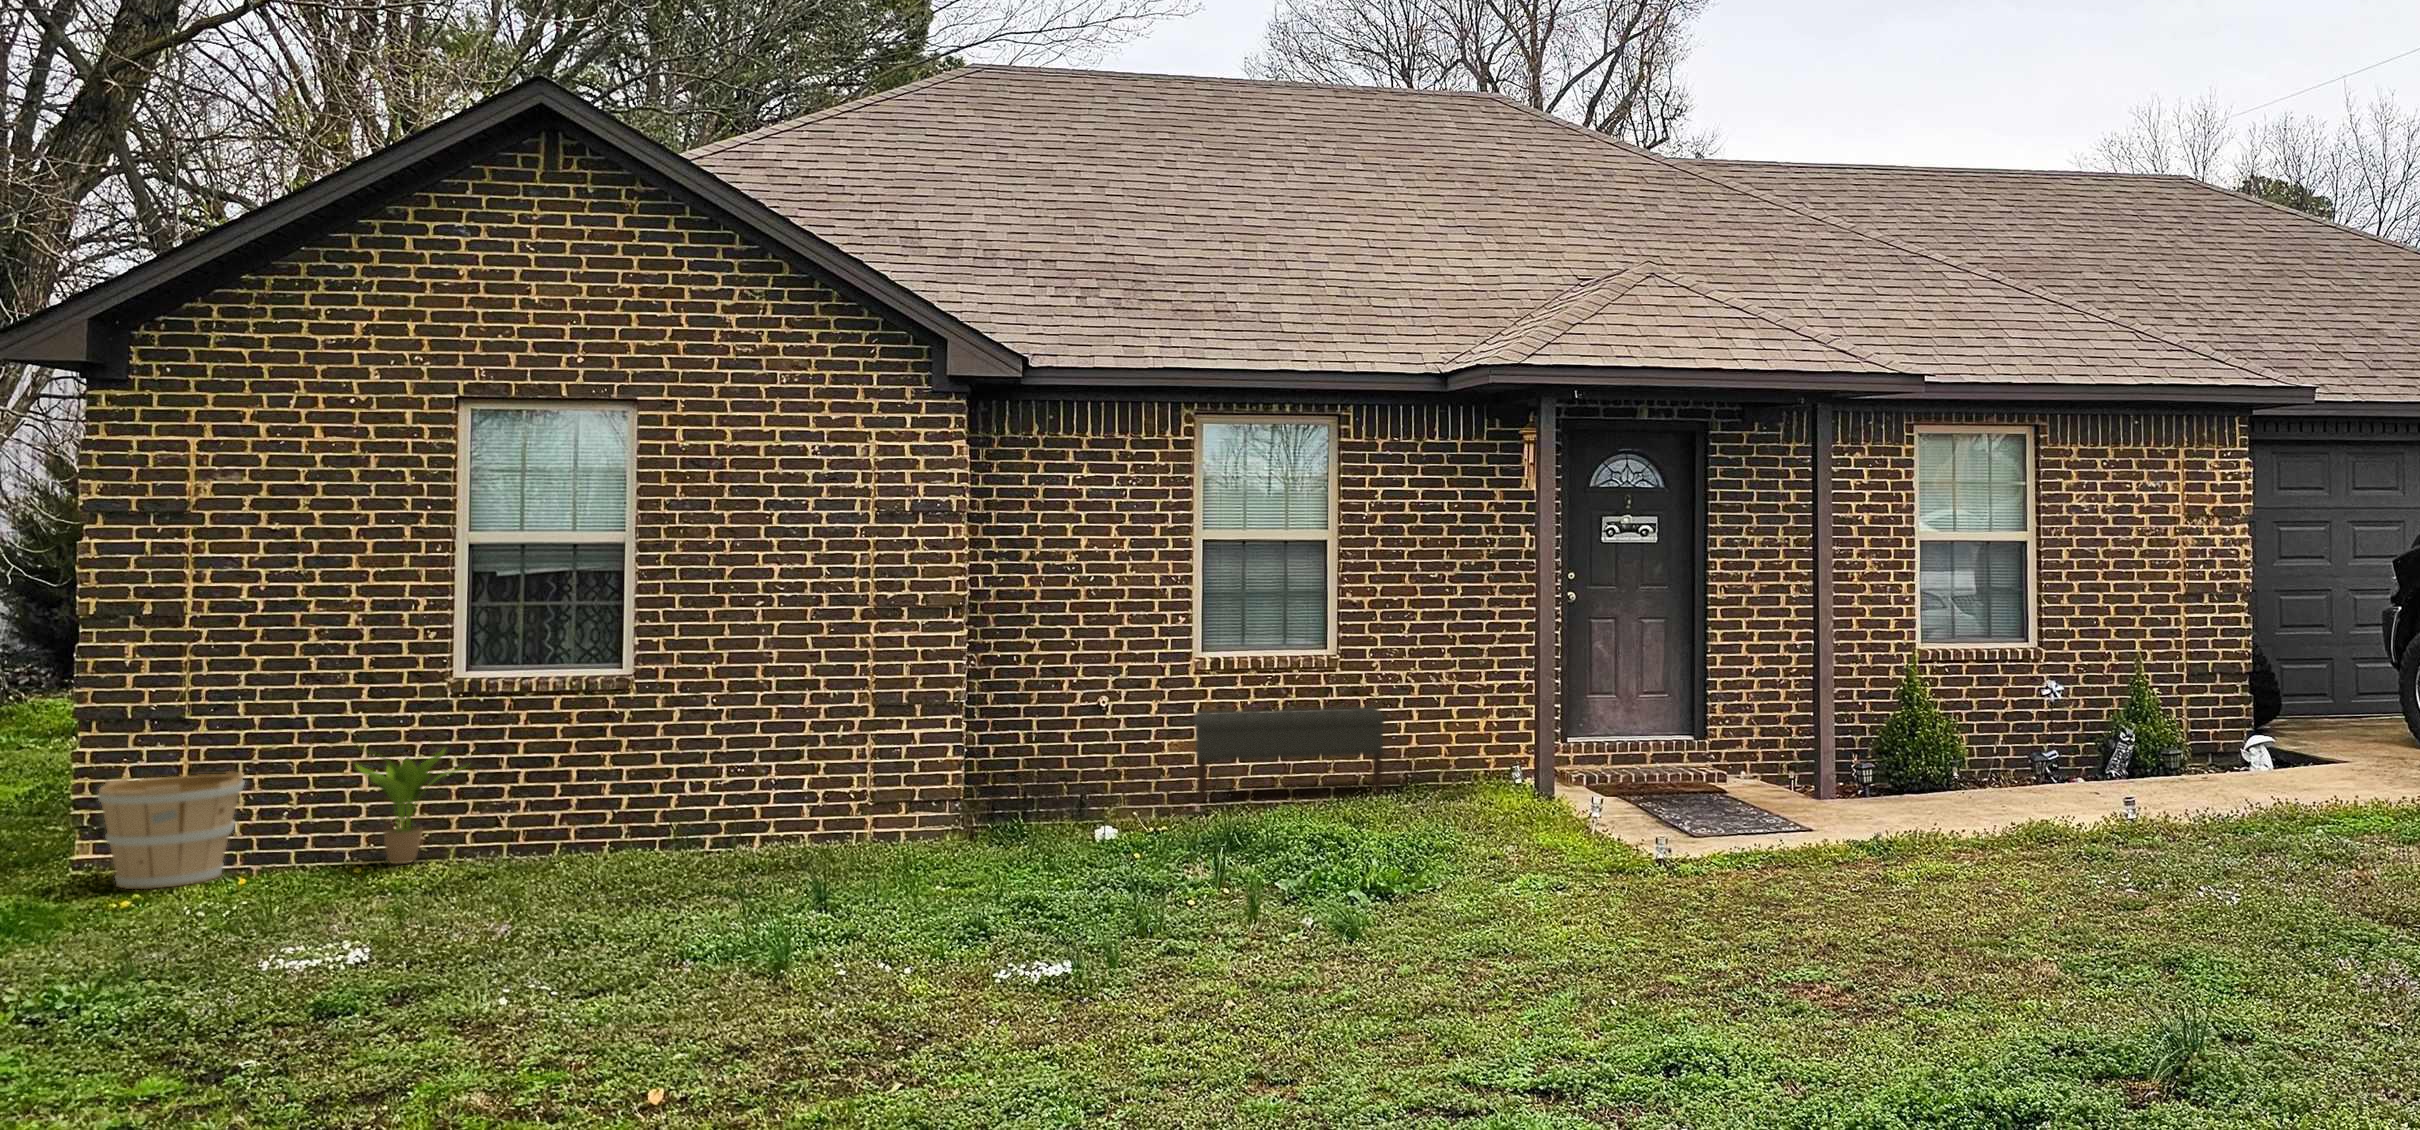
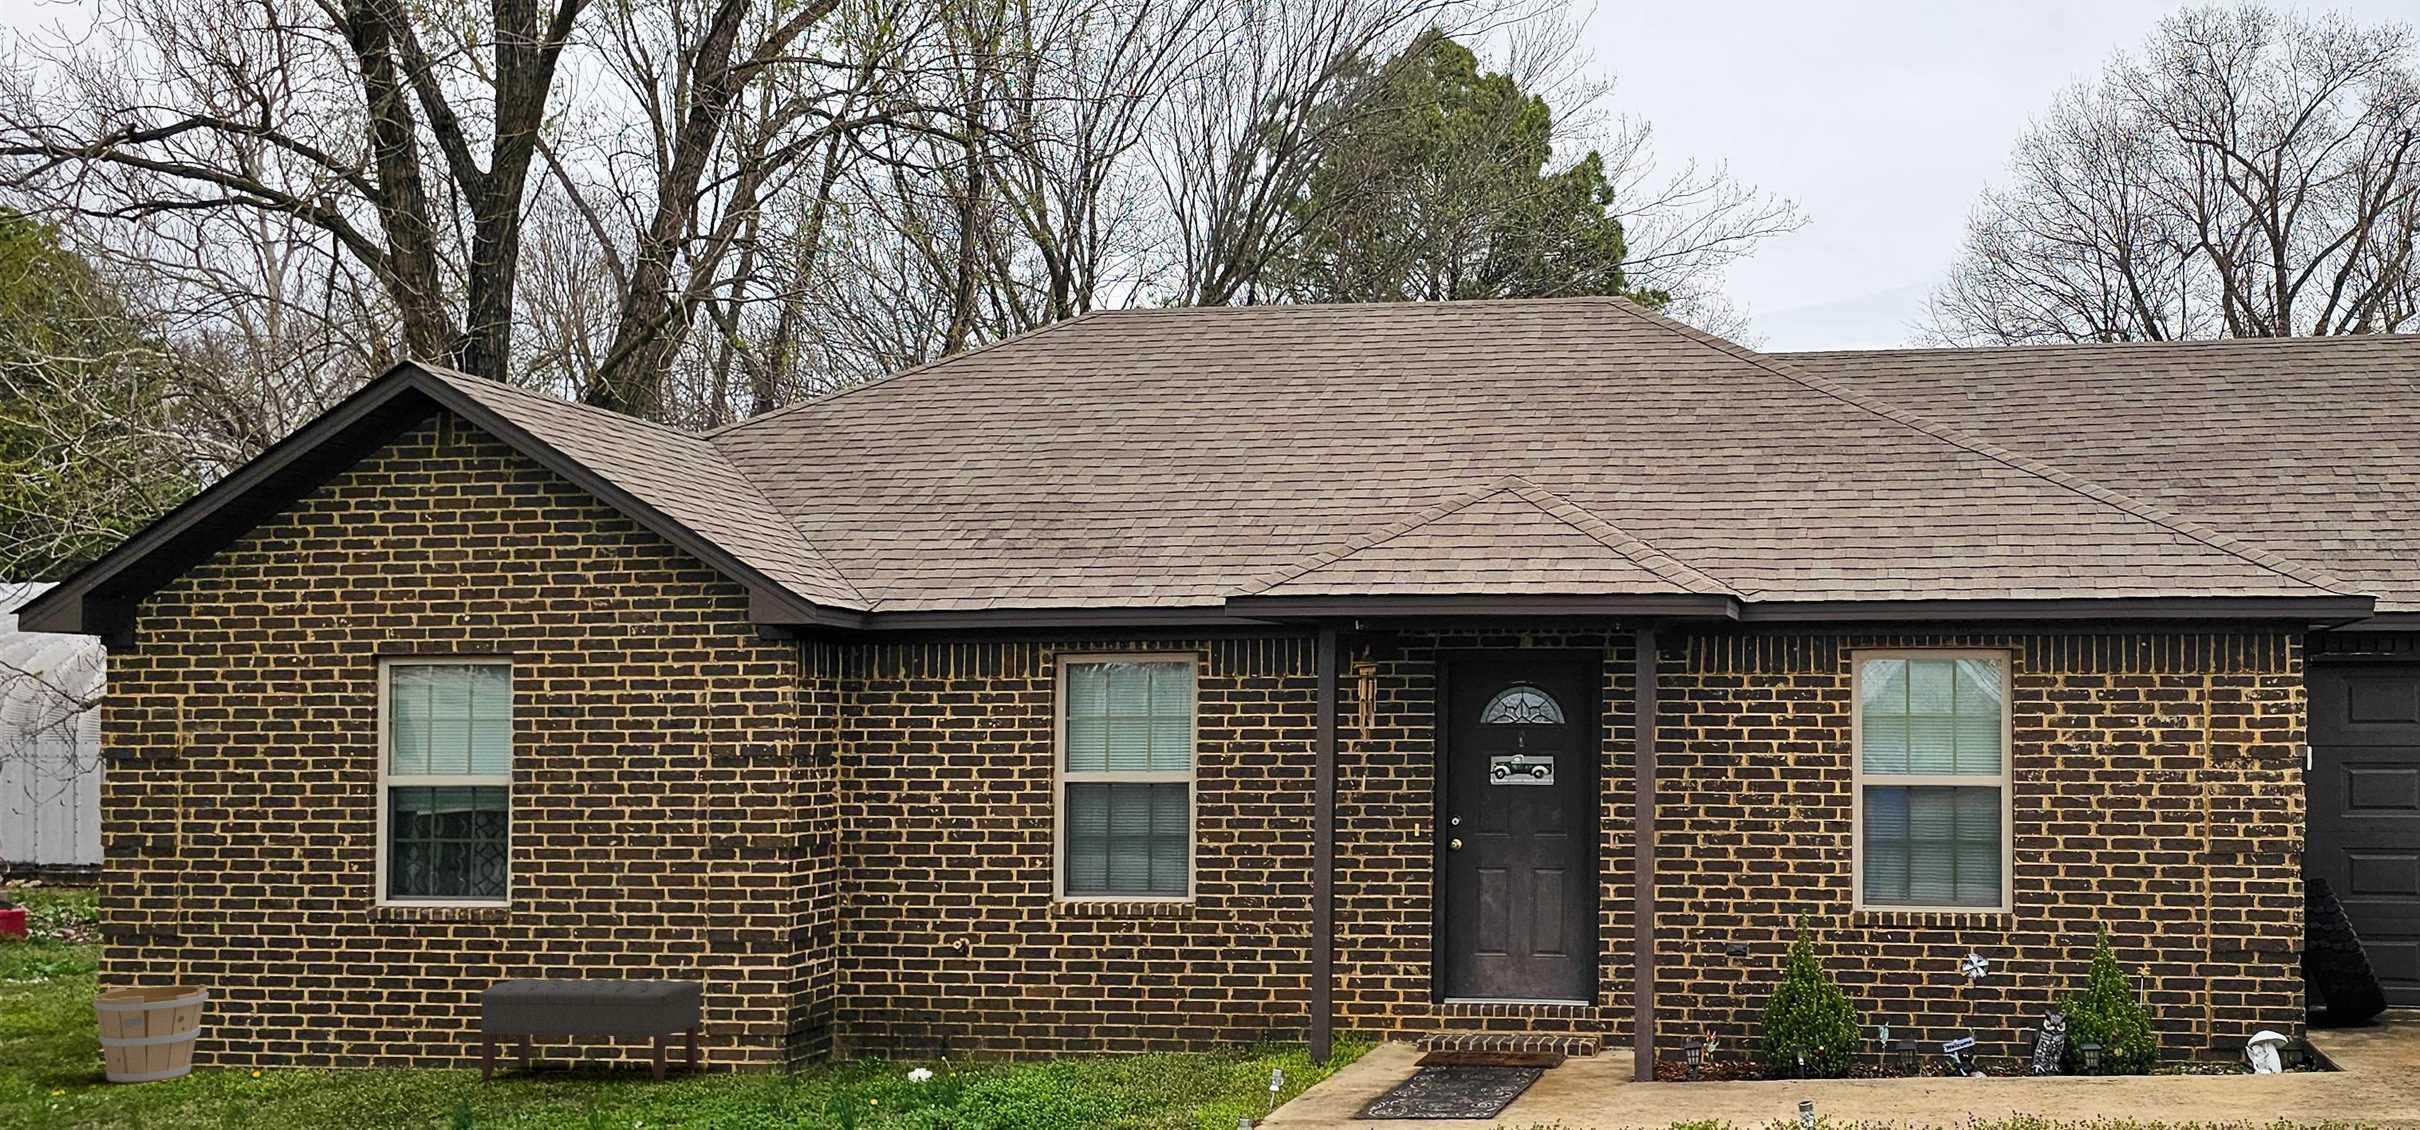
bench: present [1194,706,1385,801] -> present [479,978,703,1081]
potted plant: present [356,749,462,864] -> none [276,962,377,1073]

